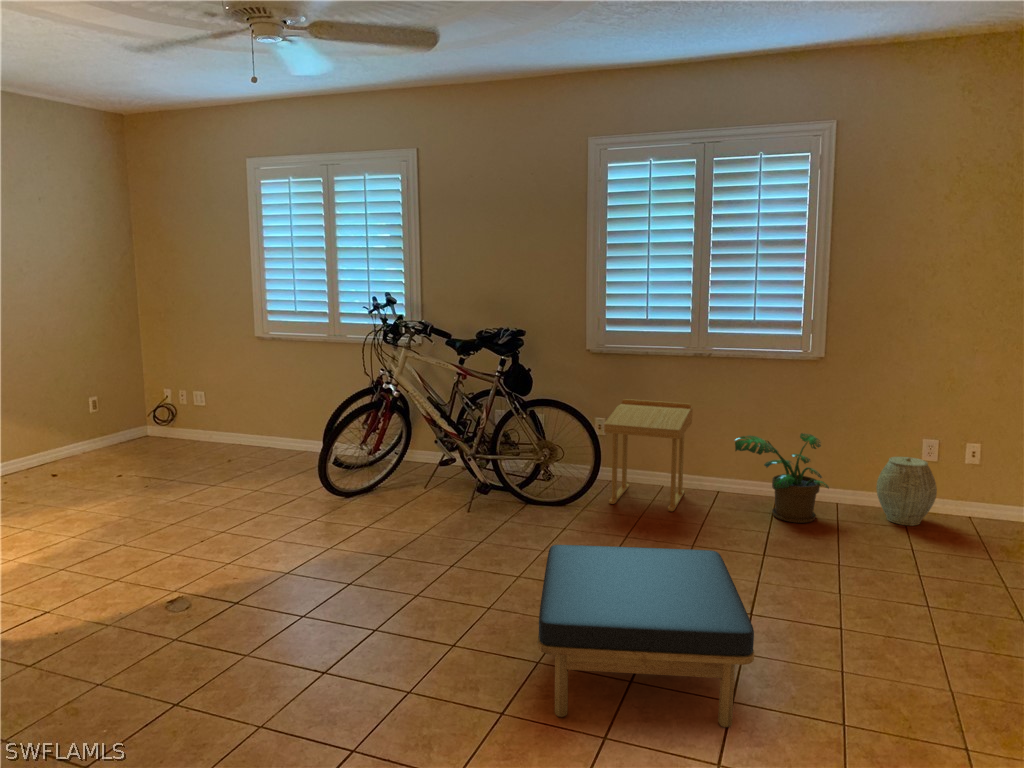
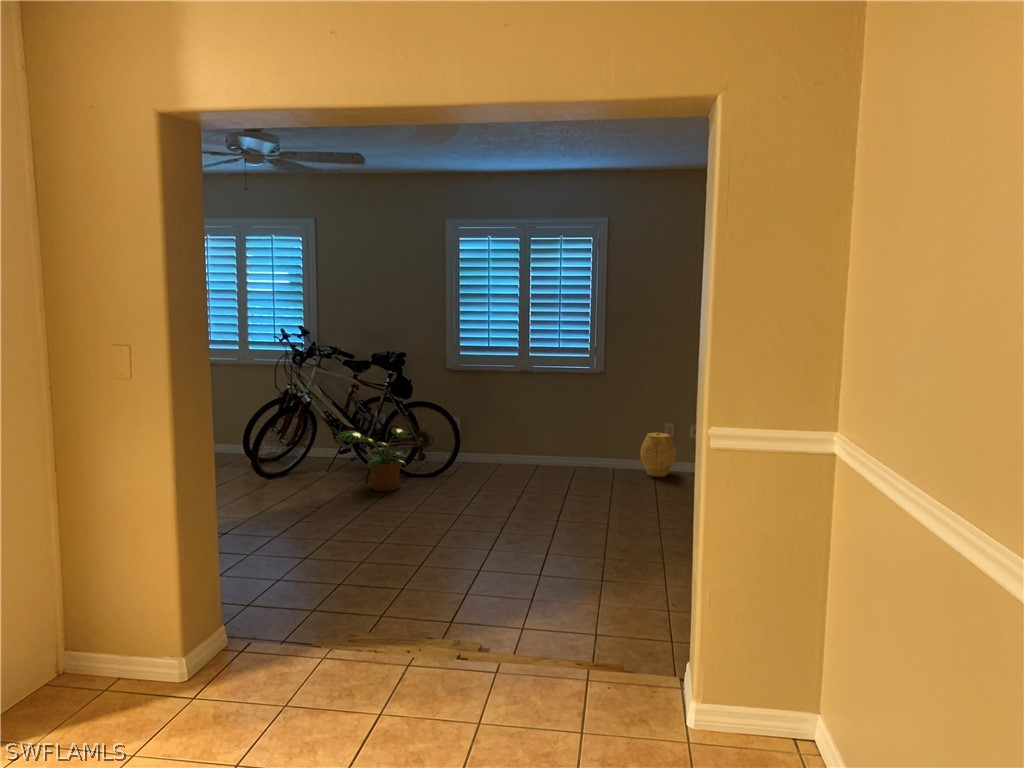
side table: present [604,399,693,511] -> none [461,402,522,477]
potted plant: present [735,433,829,523] -> present [337,428,407,491]
ottoman: present [537,545,755,727] -> none [431,482,549,571]

